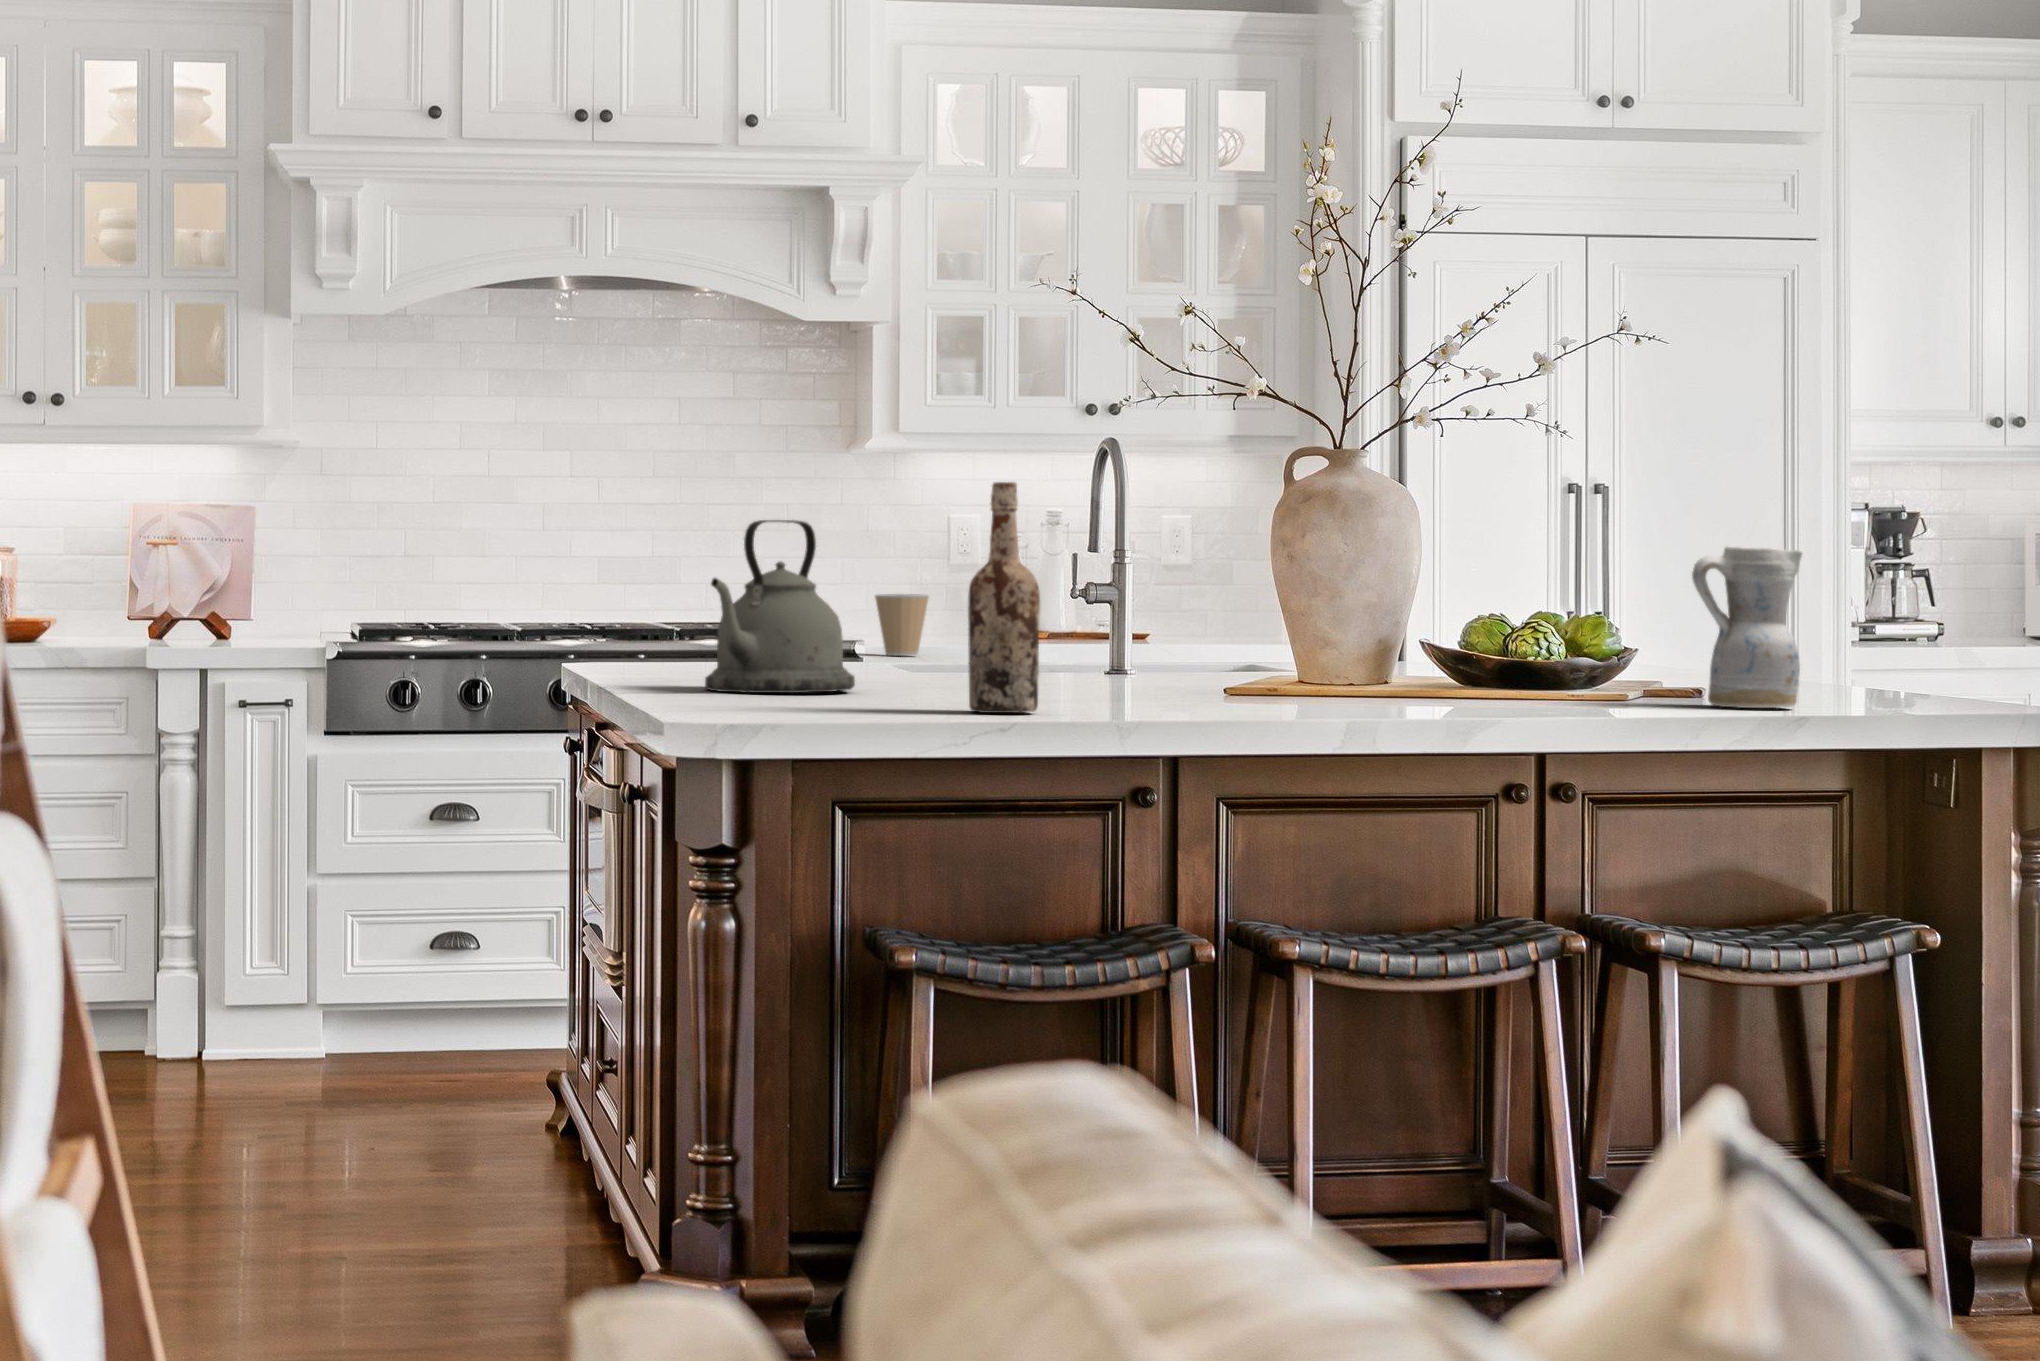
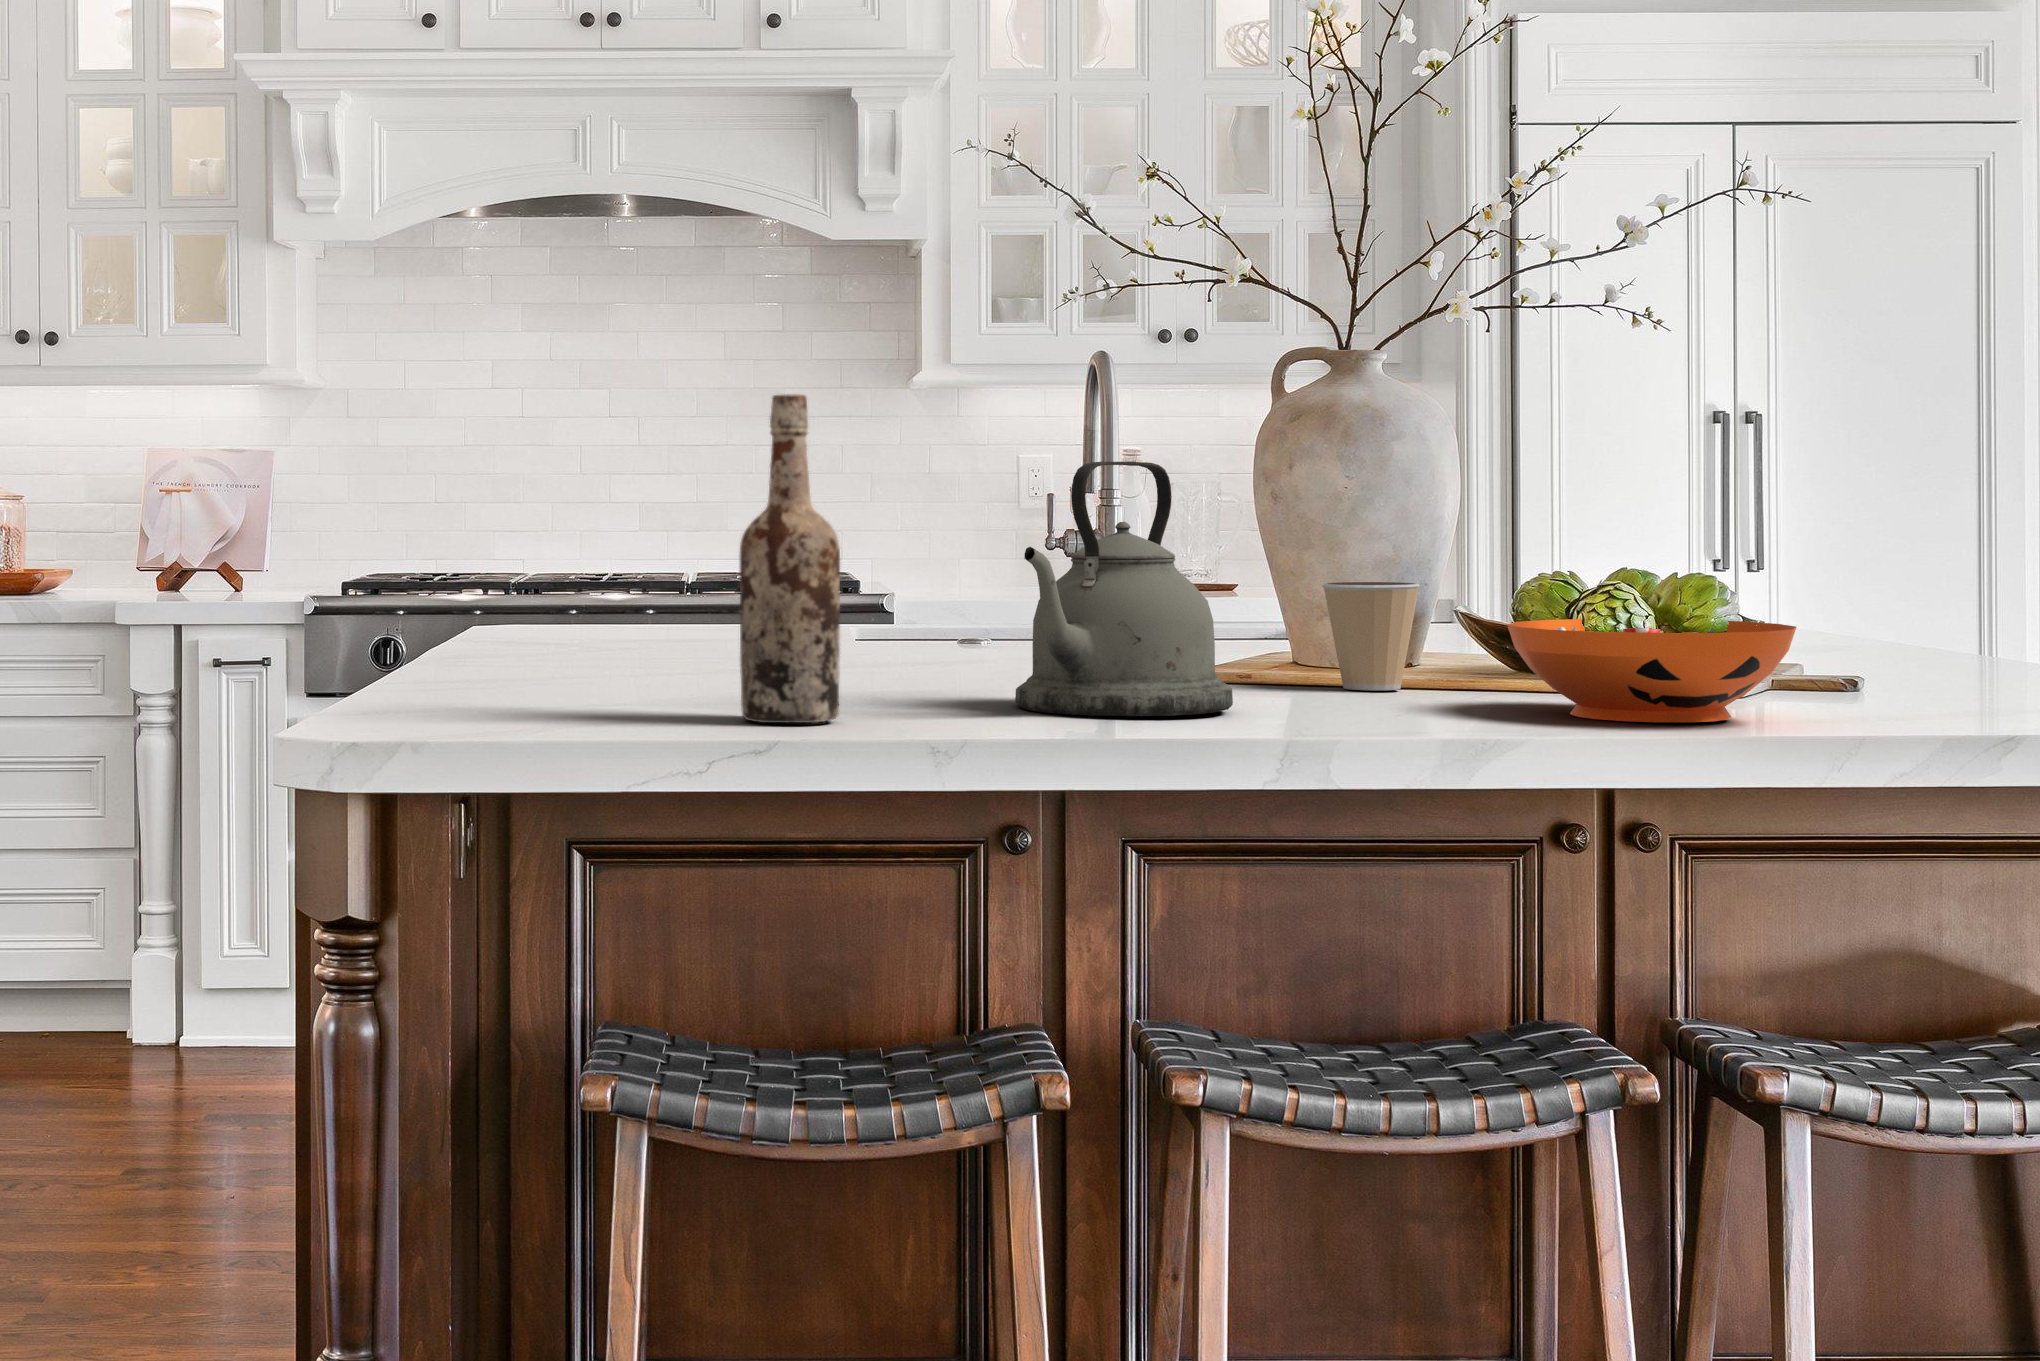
kettle: present [705,520,855,693] -> present [1015,462,1233,716]
ceramic pitcher: present [1692,547,1802,708] -> none [1844,479,2012,710]
coffee cup: present [875,594,929,656] -> present [1323,582,1420,690]
decorative bowl: none [1471,645,1663,714] -> present [1507,619,1796,722]

